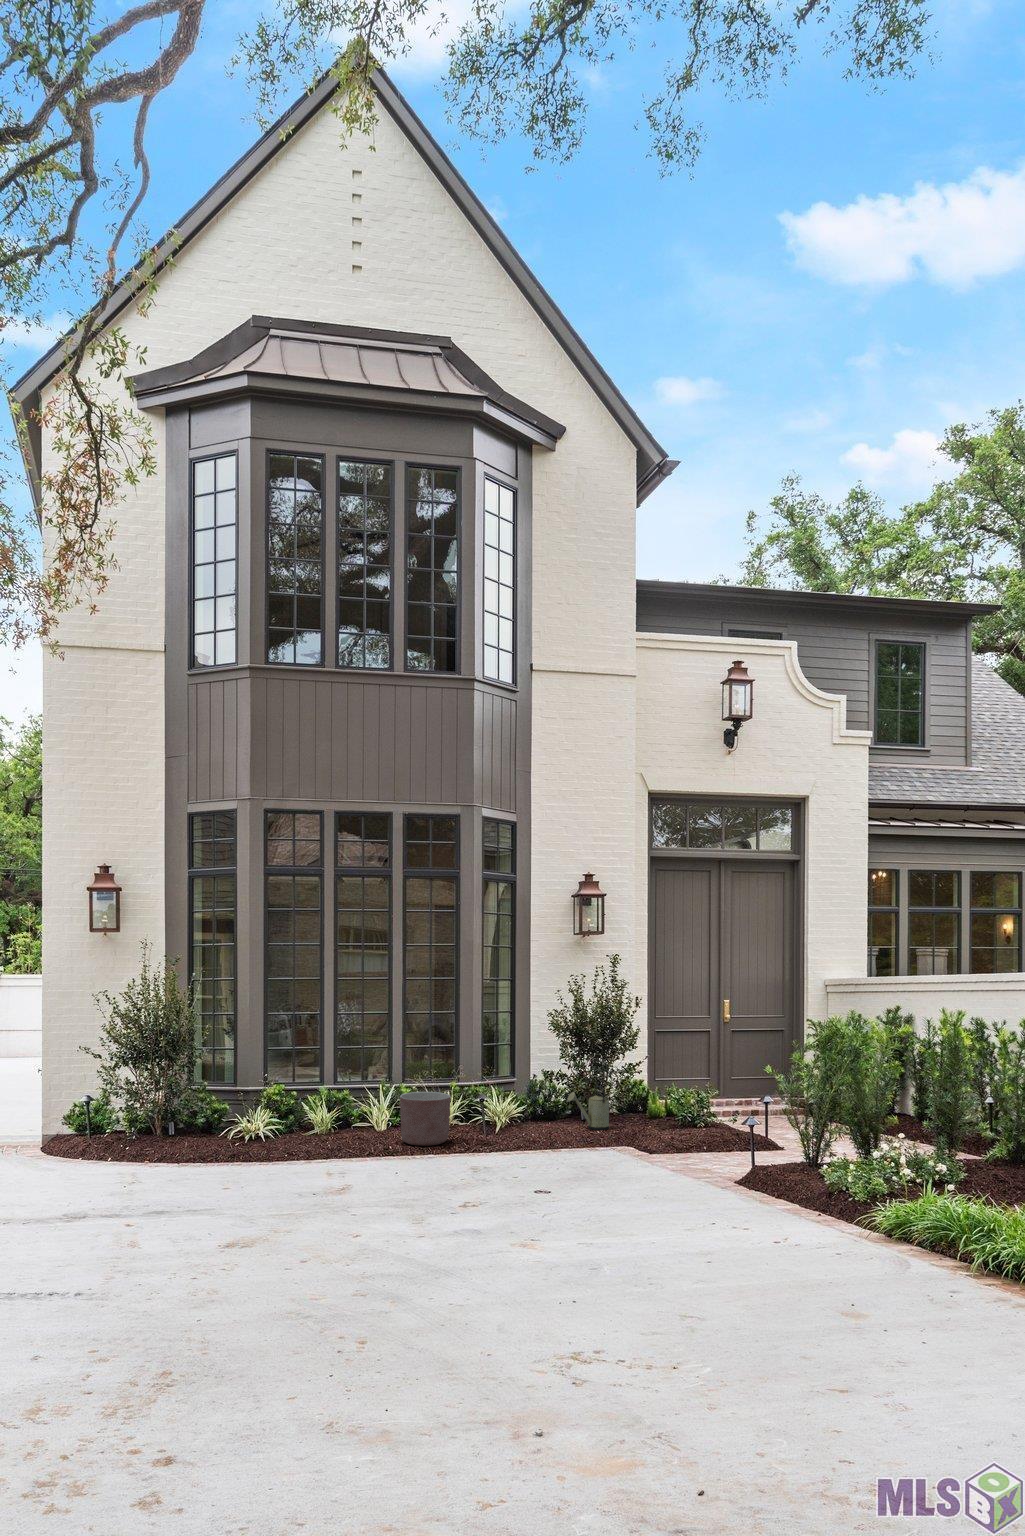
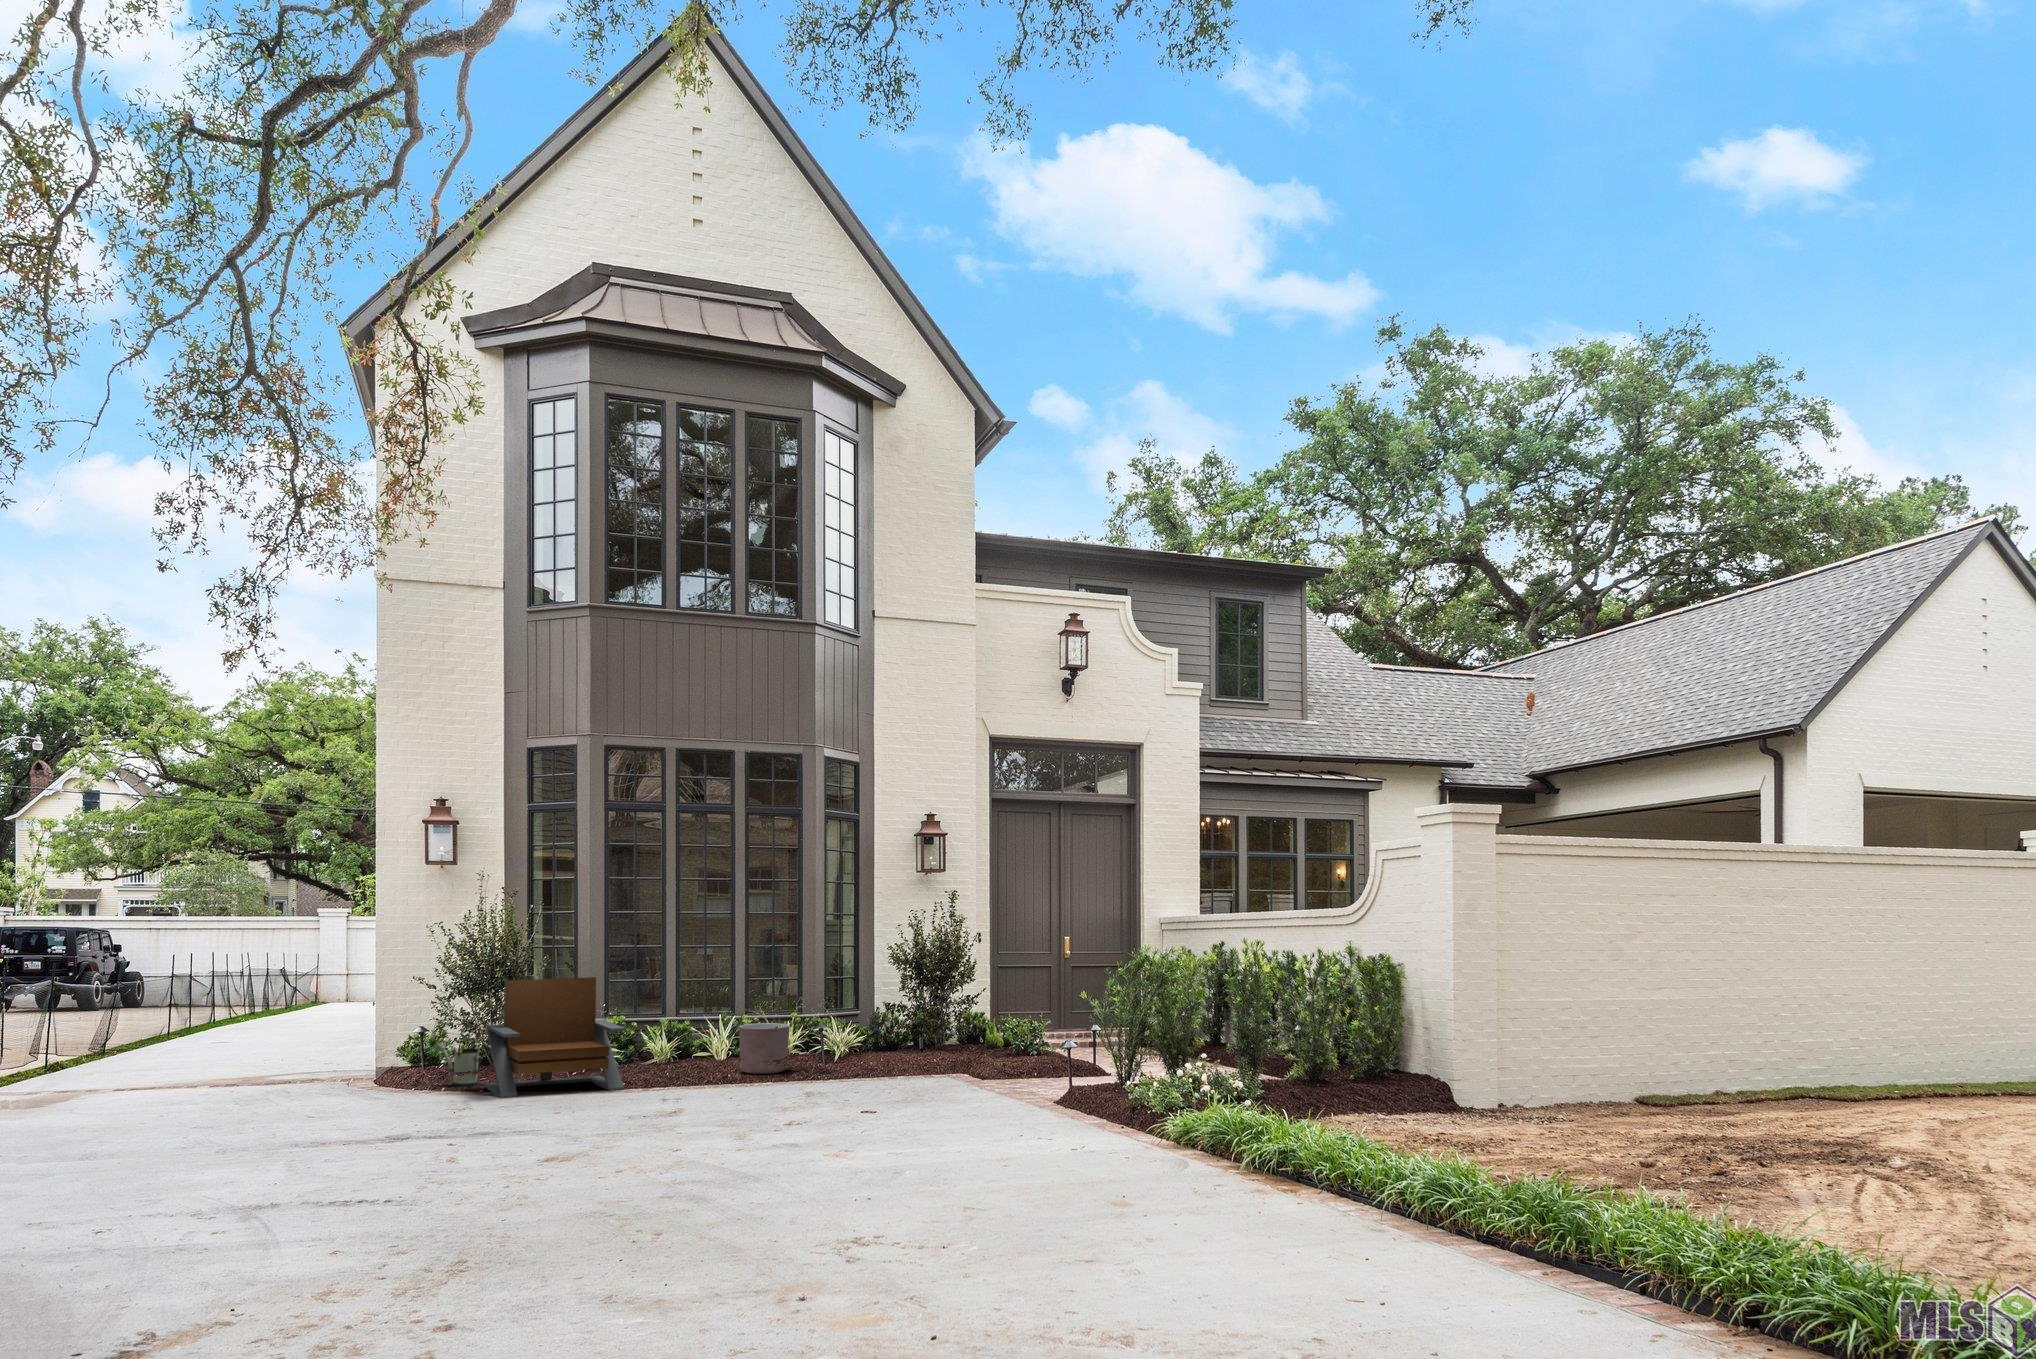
lounge chair: none [148,1047,285,1176] -> present [485,977,626,1098]
watering can: present [568,1086,613,1130] -> present [435,1039,480,1087]

